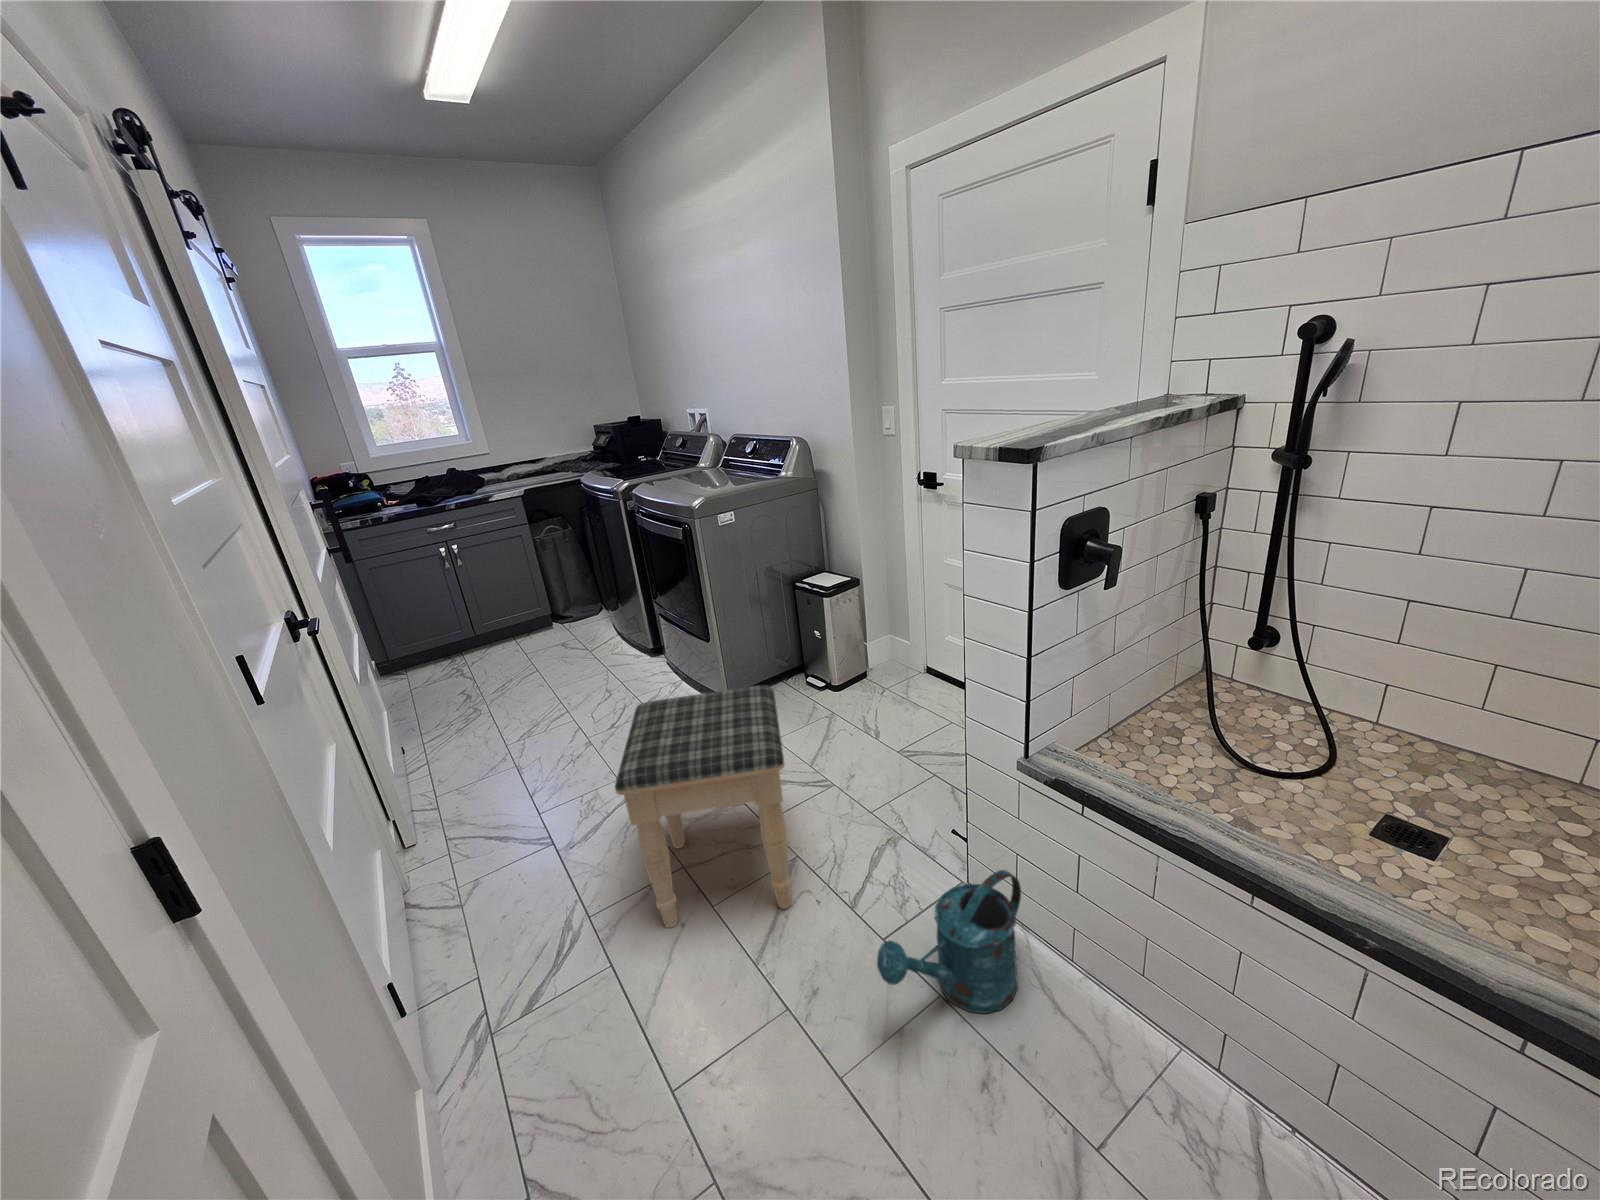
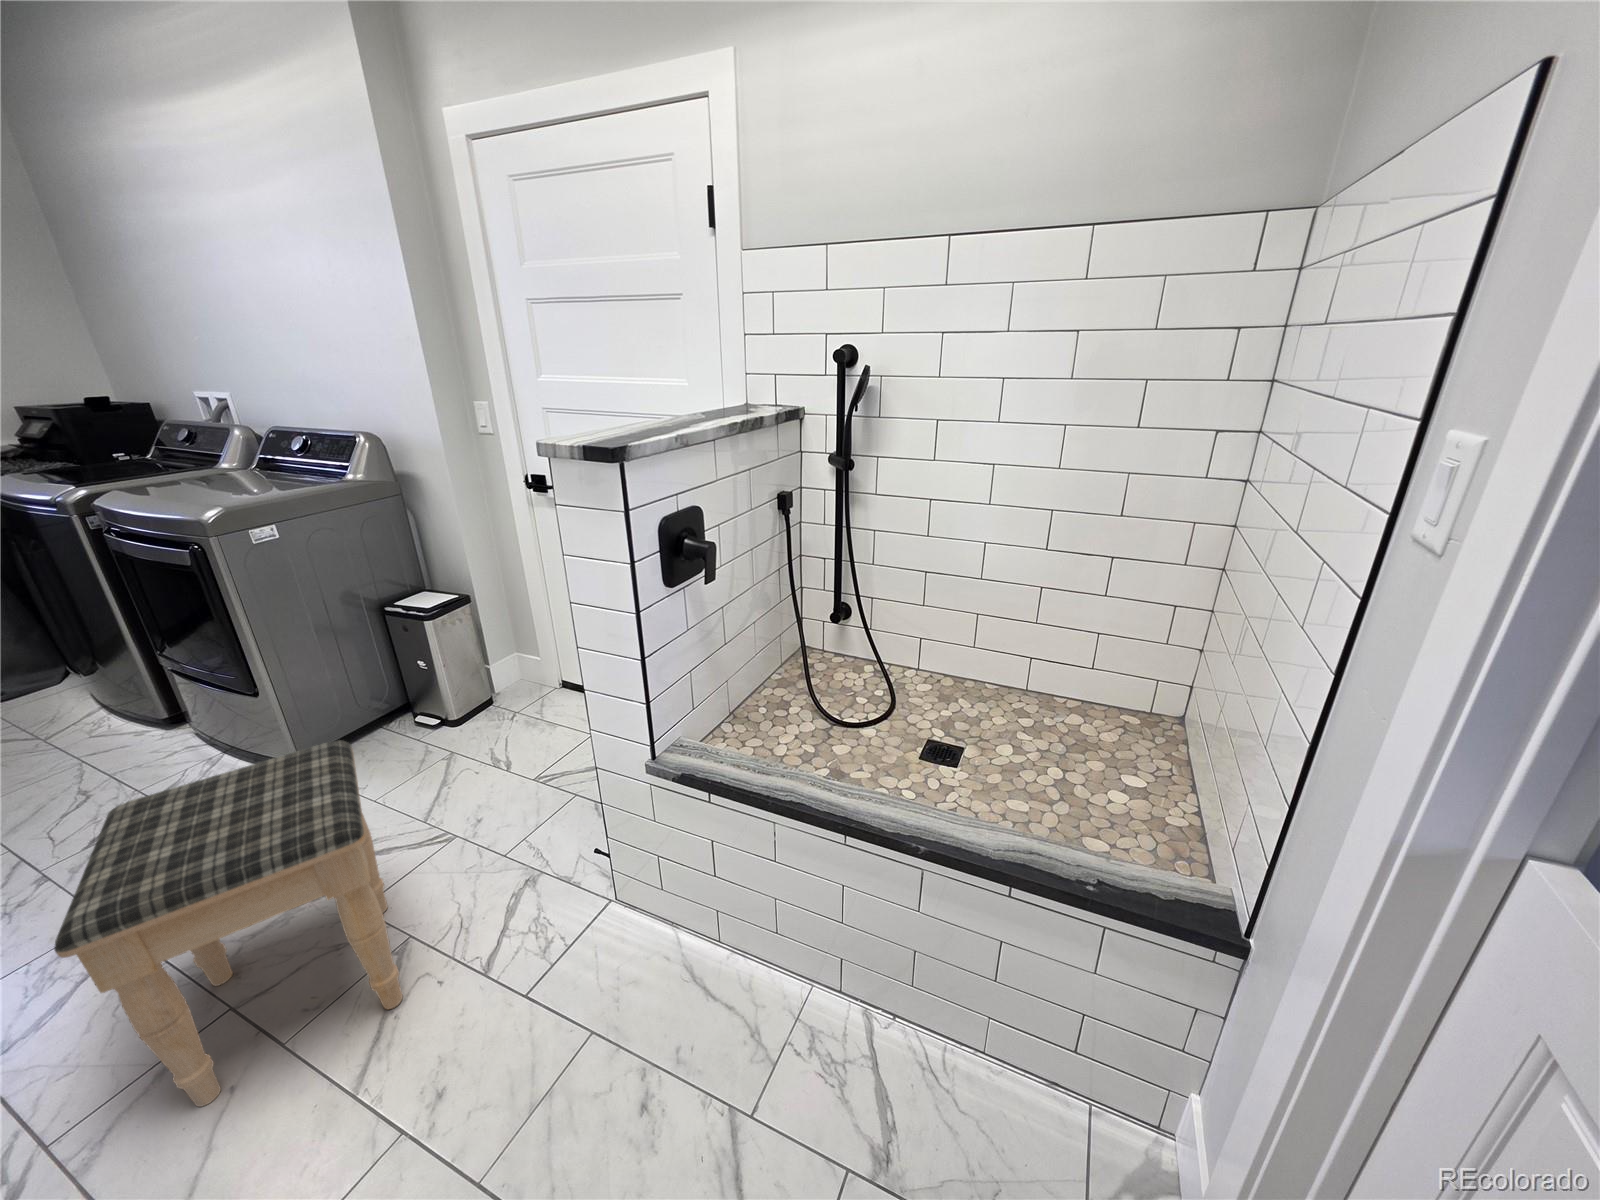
watering can: present [877,870,1021,1013] -> none [510,877,672,1054]

